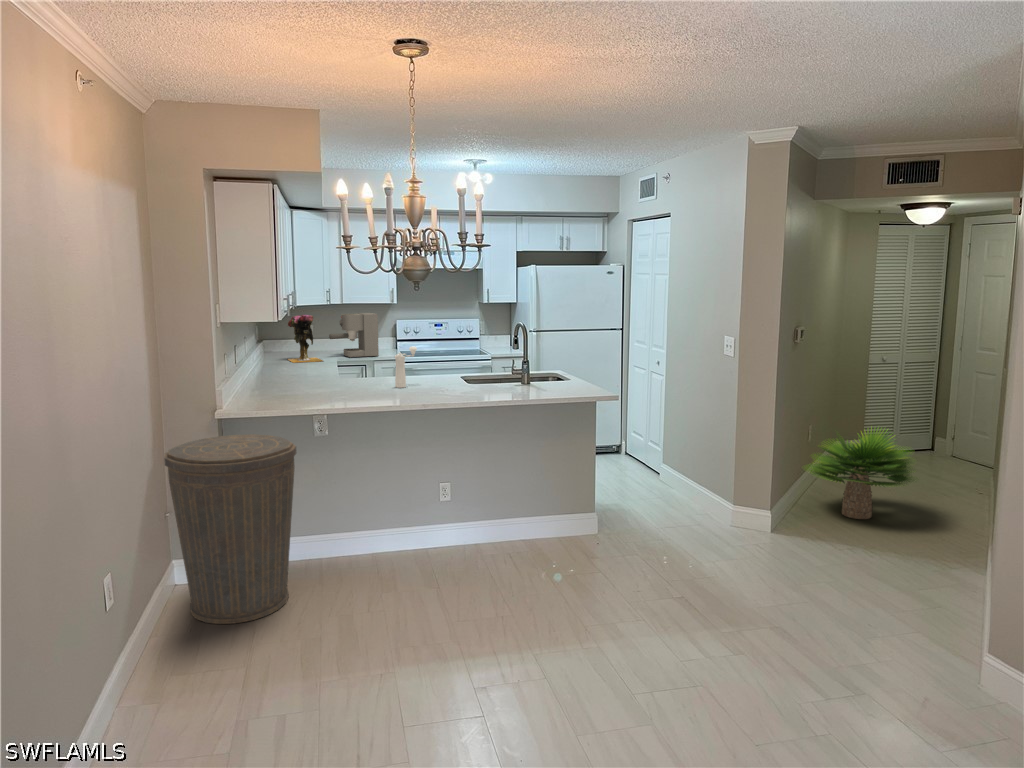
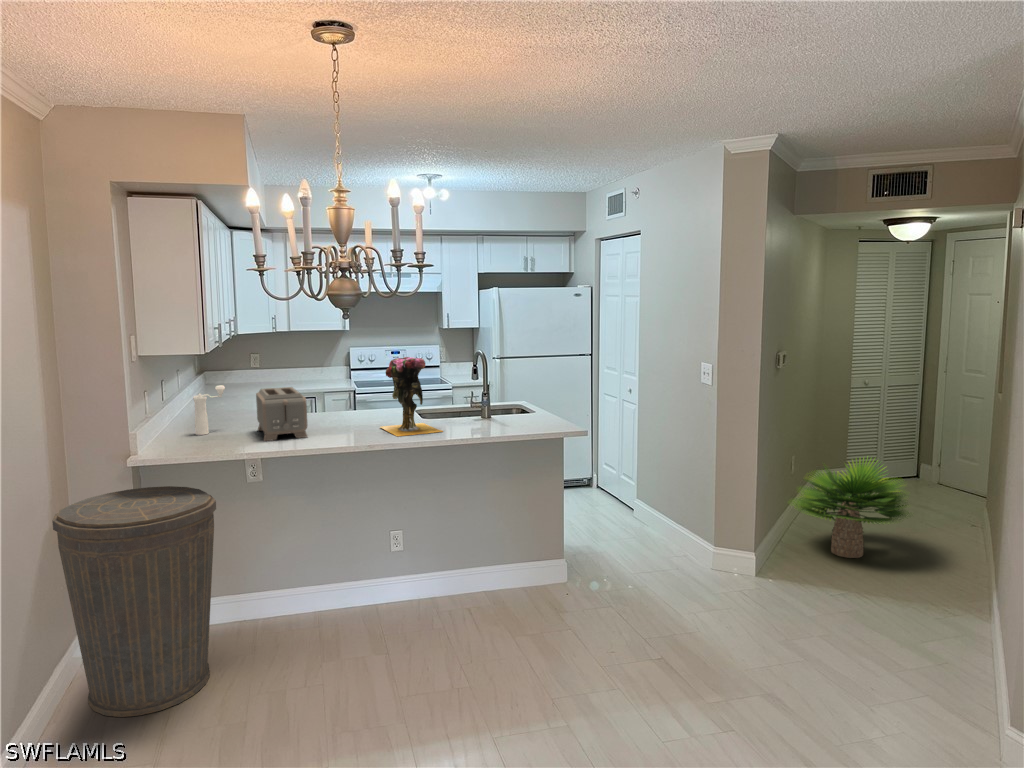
coffee maker: present [329,313,379,358] -> none [277,340,331,389]
vase: present [288,315,322,363] -> present [380,357,442,436]
pepper mill: present [395,347,417,388] -> present [193,385,225,435]
toaster: none [323,352,370,398] -> present [256,387,308,441]

